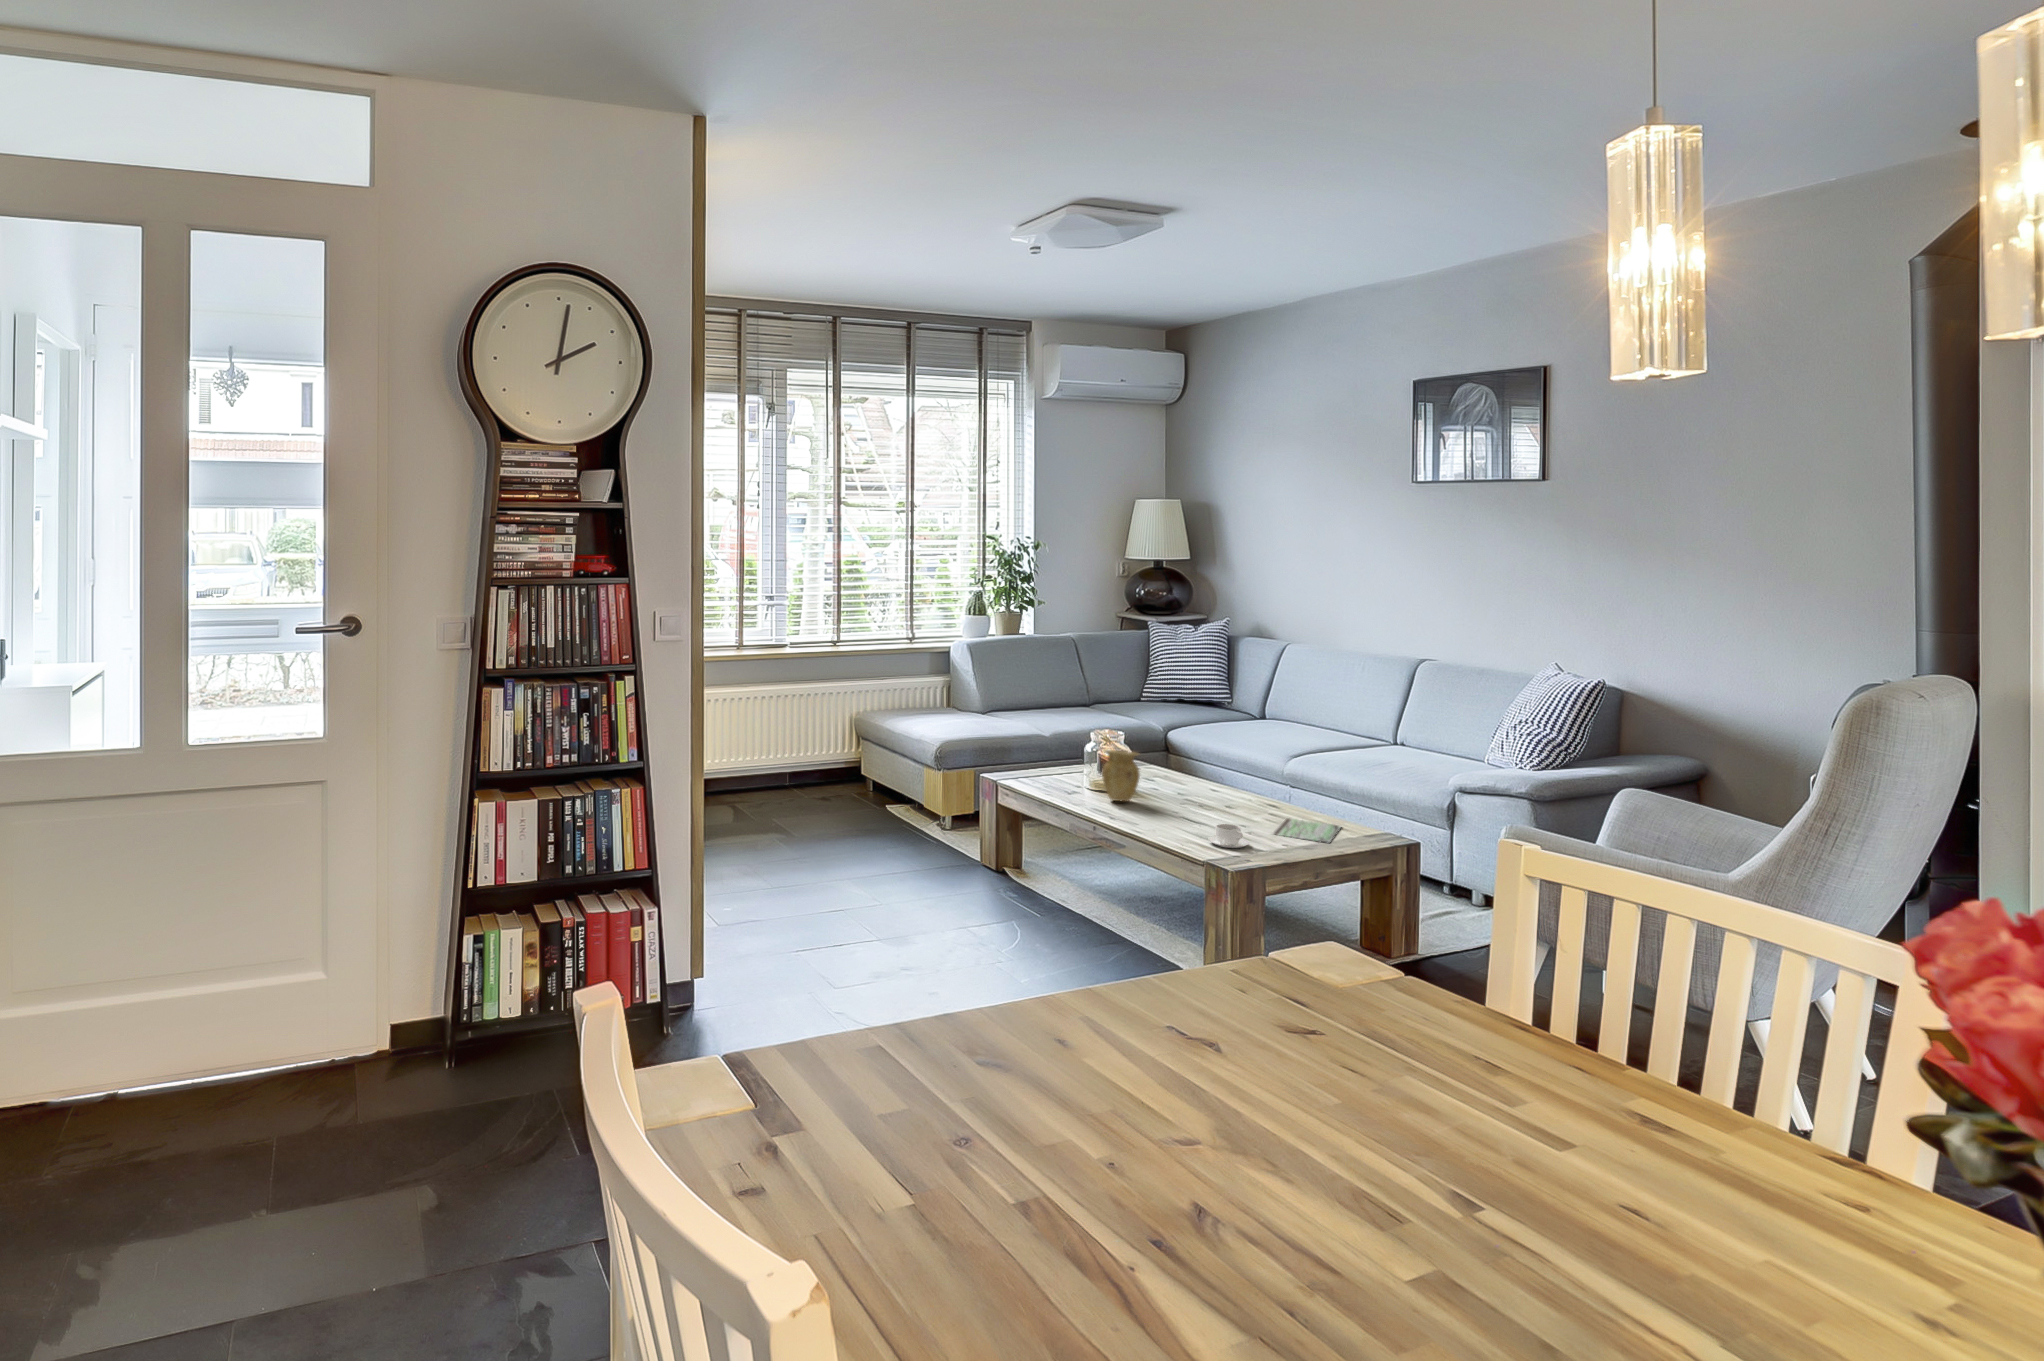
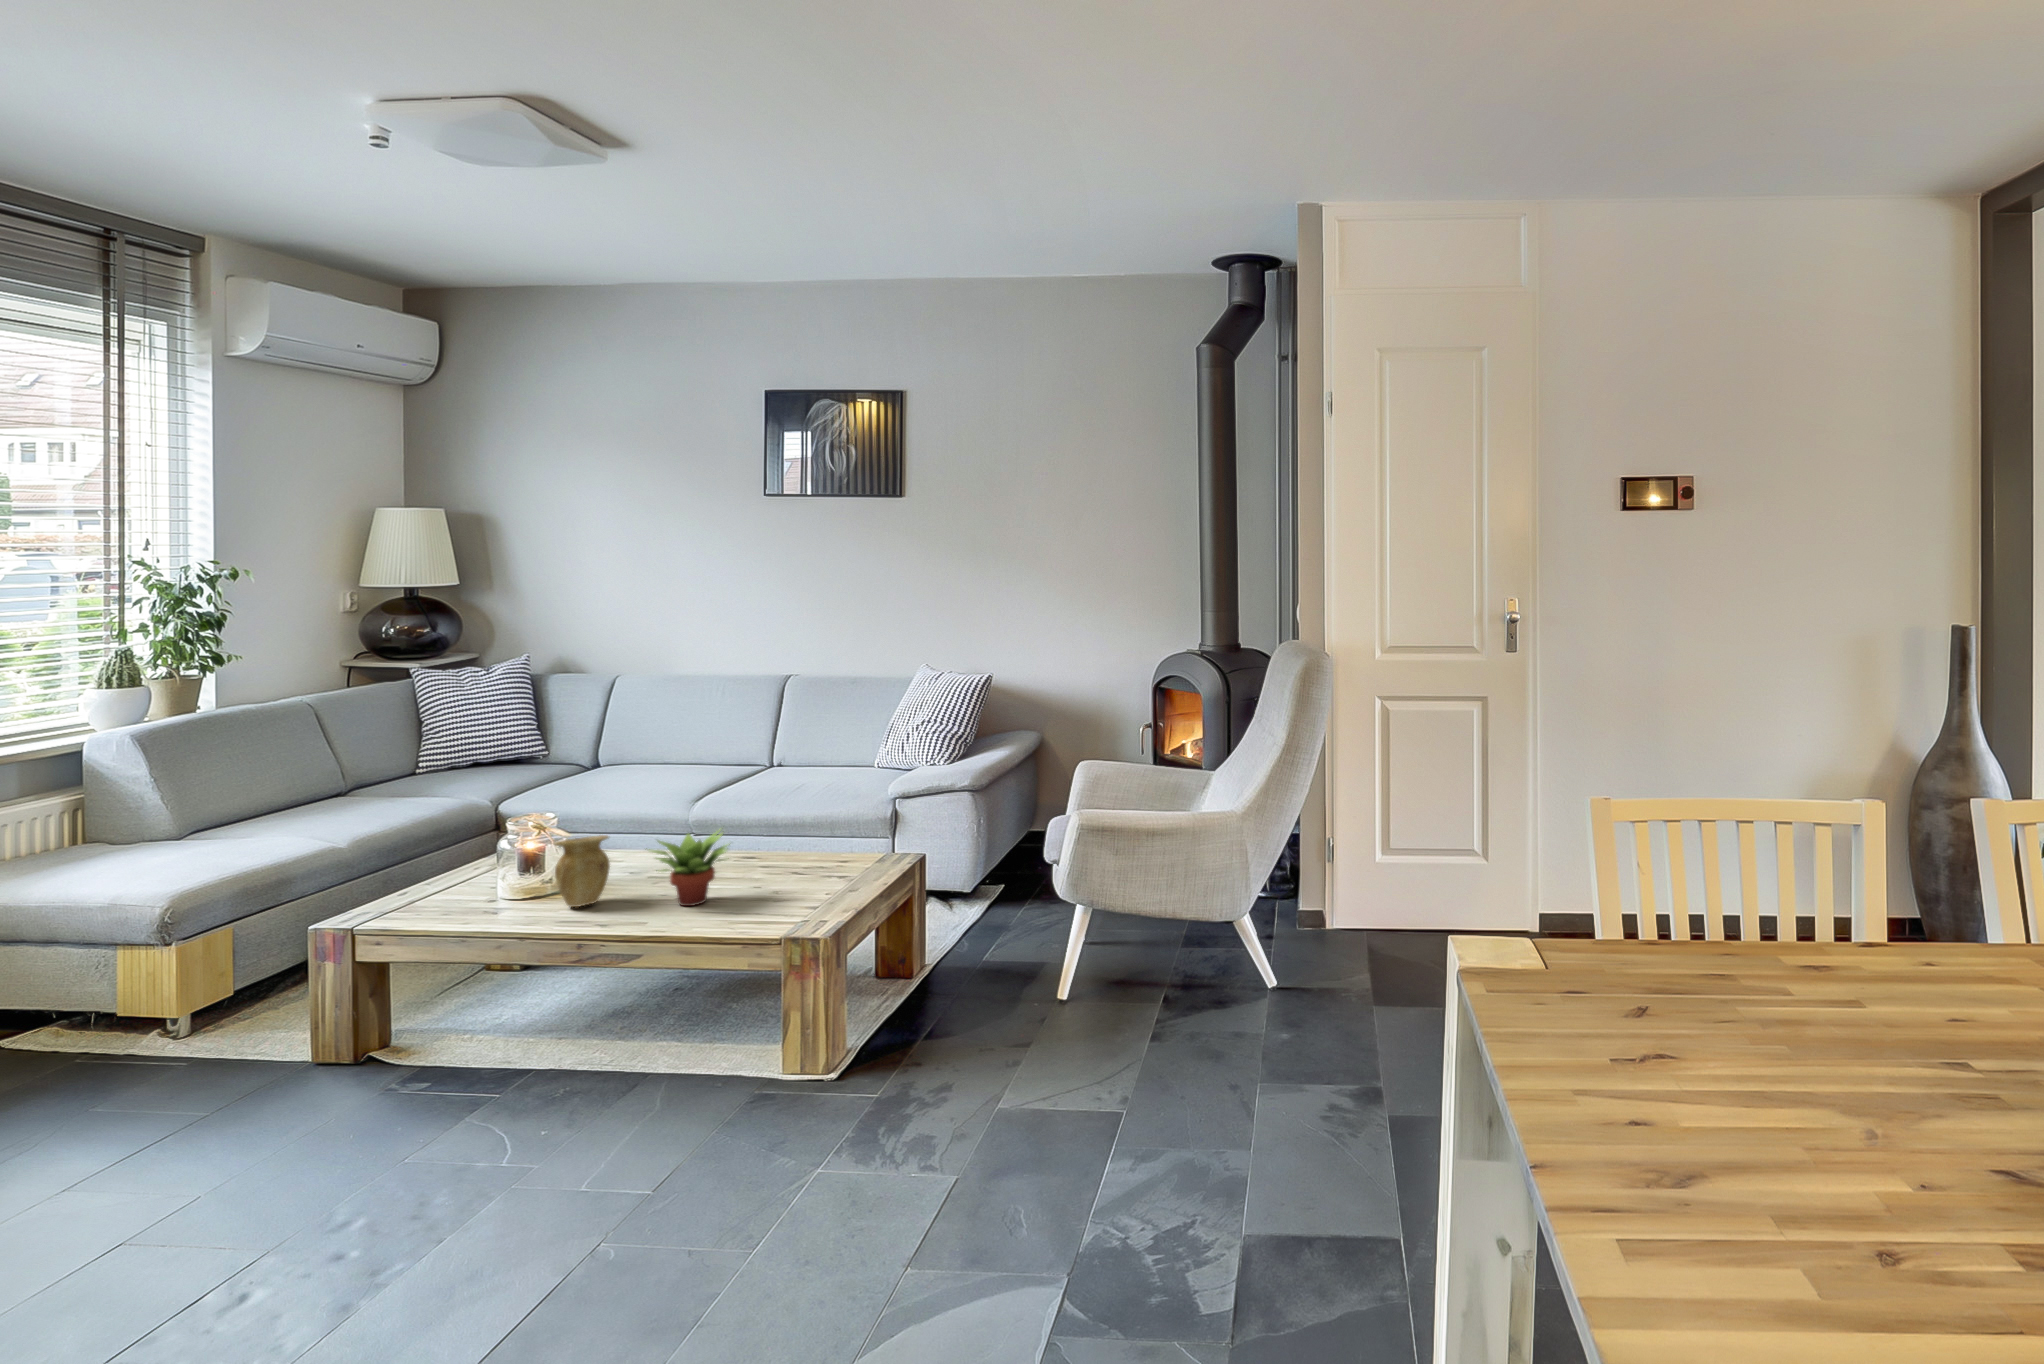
succulent plant: none [1148,762,1218,822] -> present [649,829,730,906]
book: present [1271,818,1340,843] -> none [786,857,864,888]
coffee cup: present [1208,824,1250,848] -> none [757,888,807,918]

